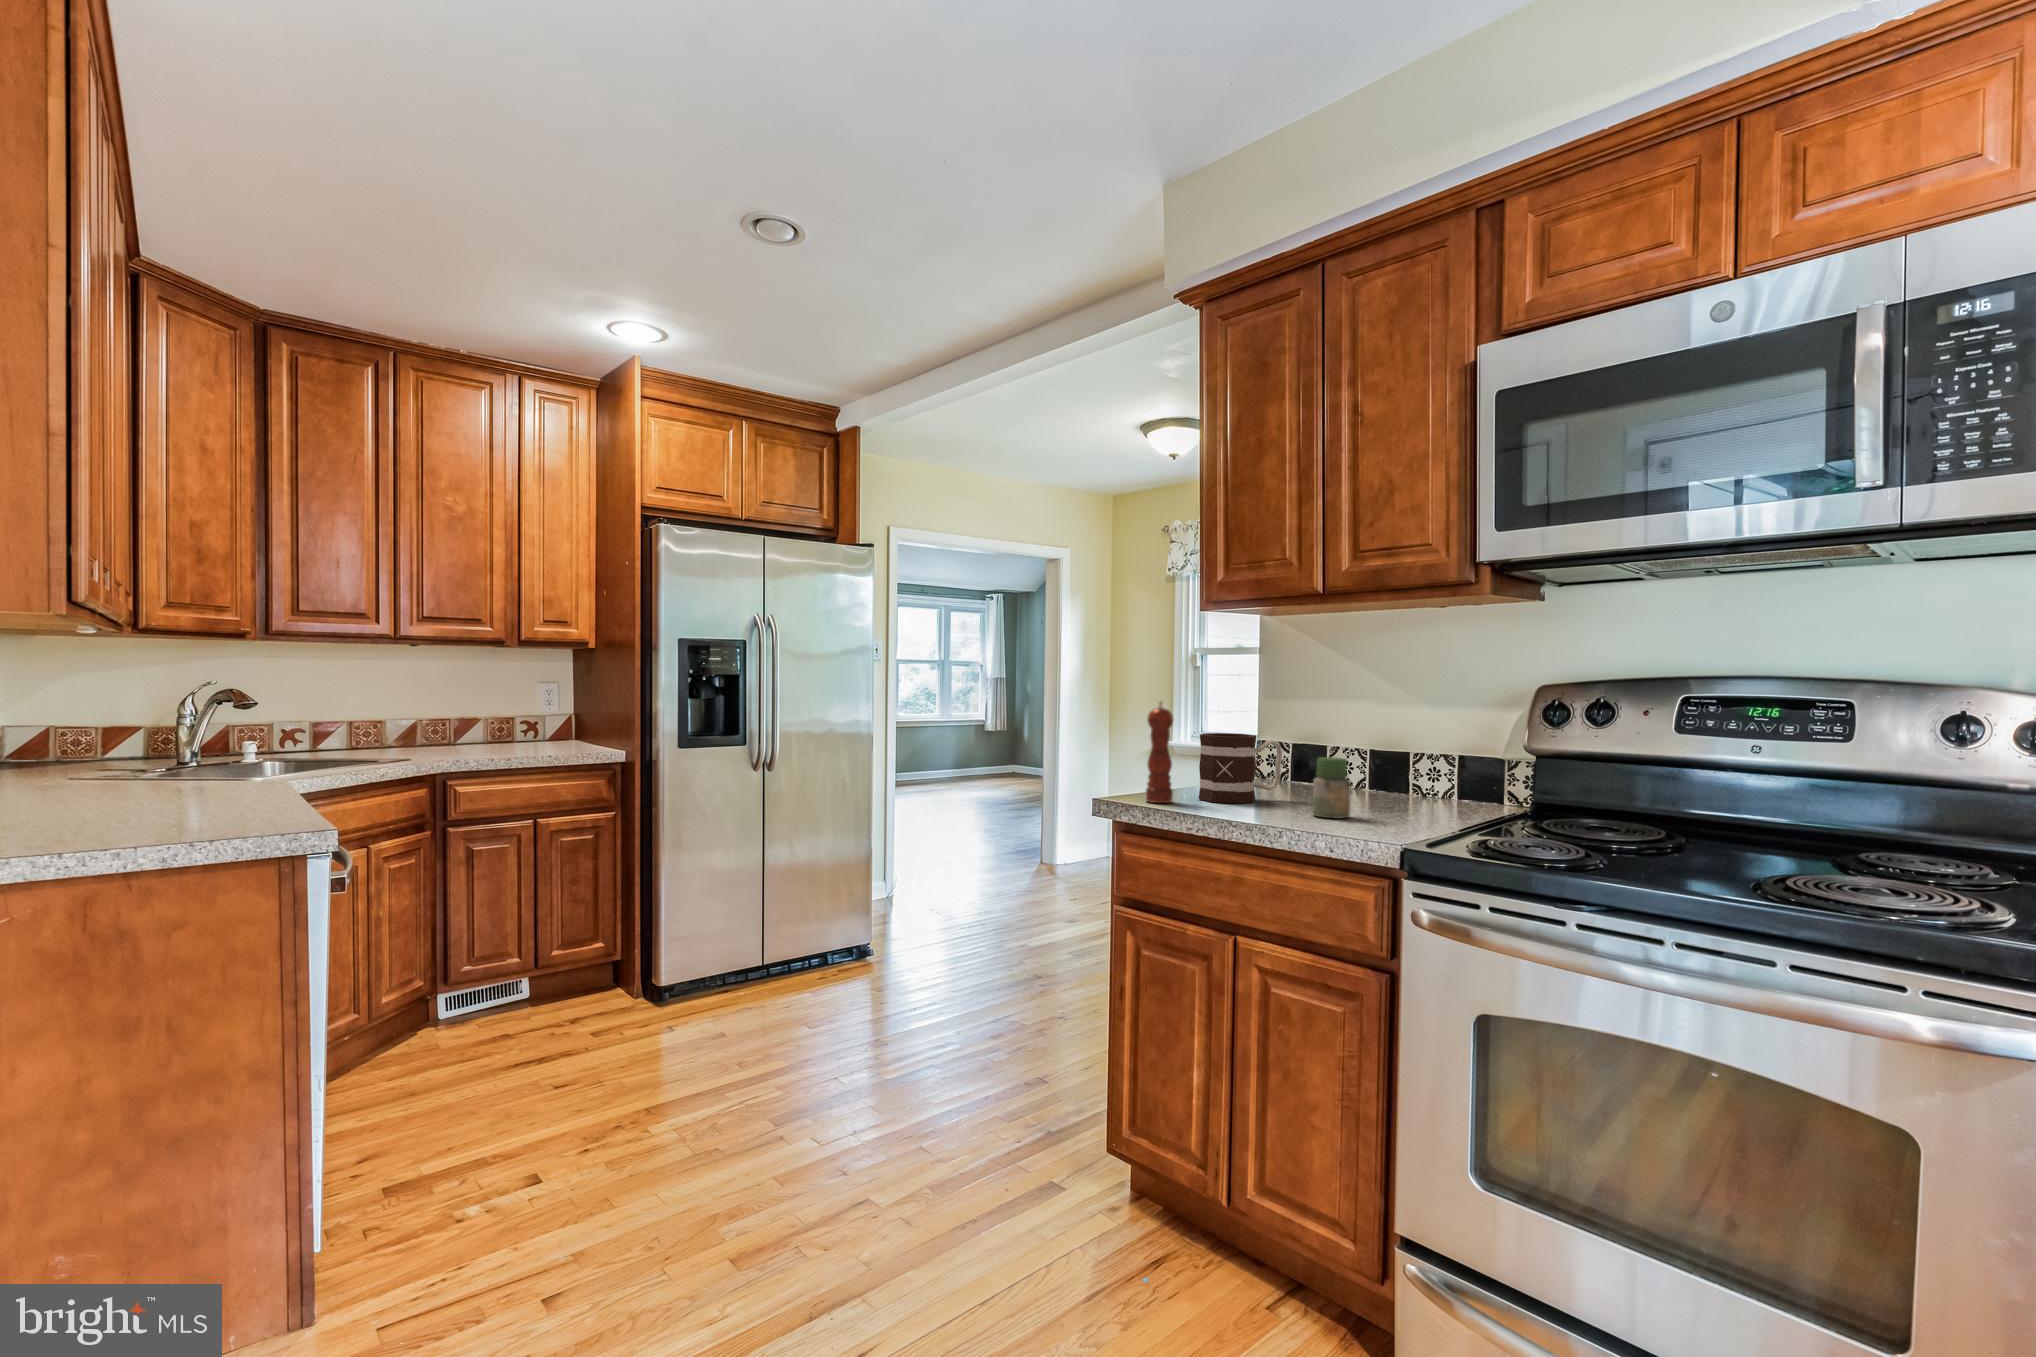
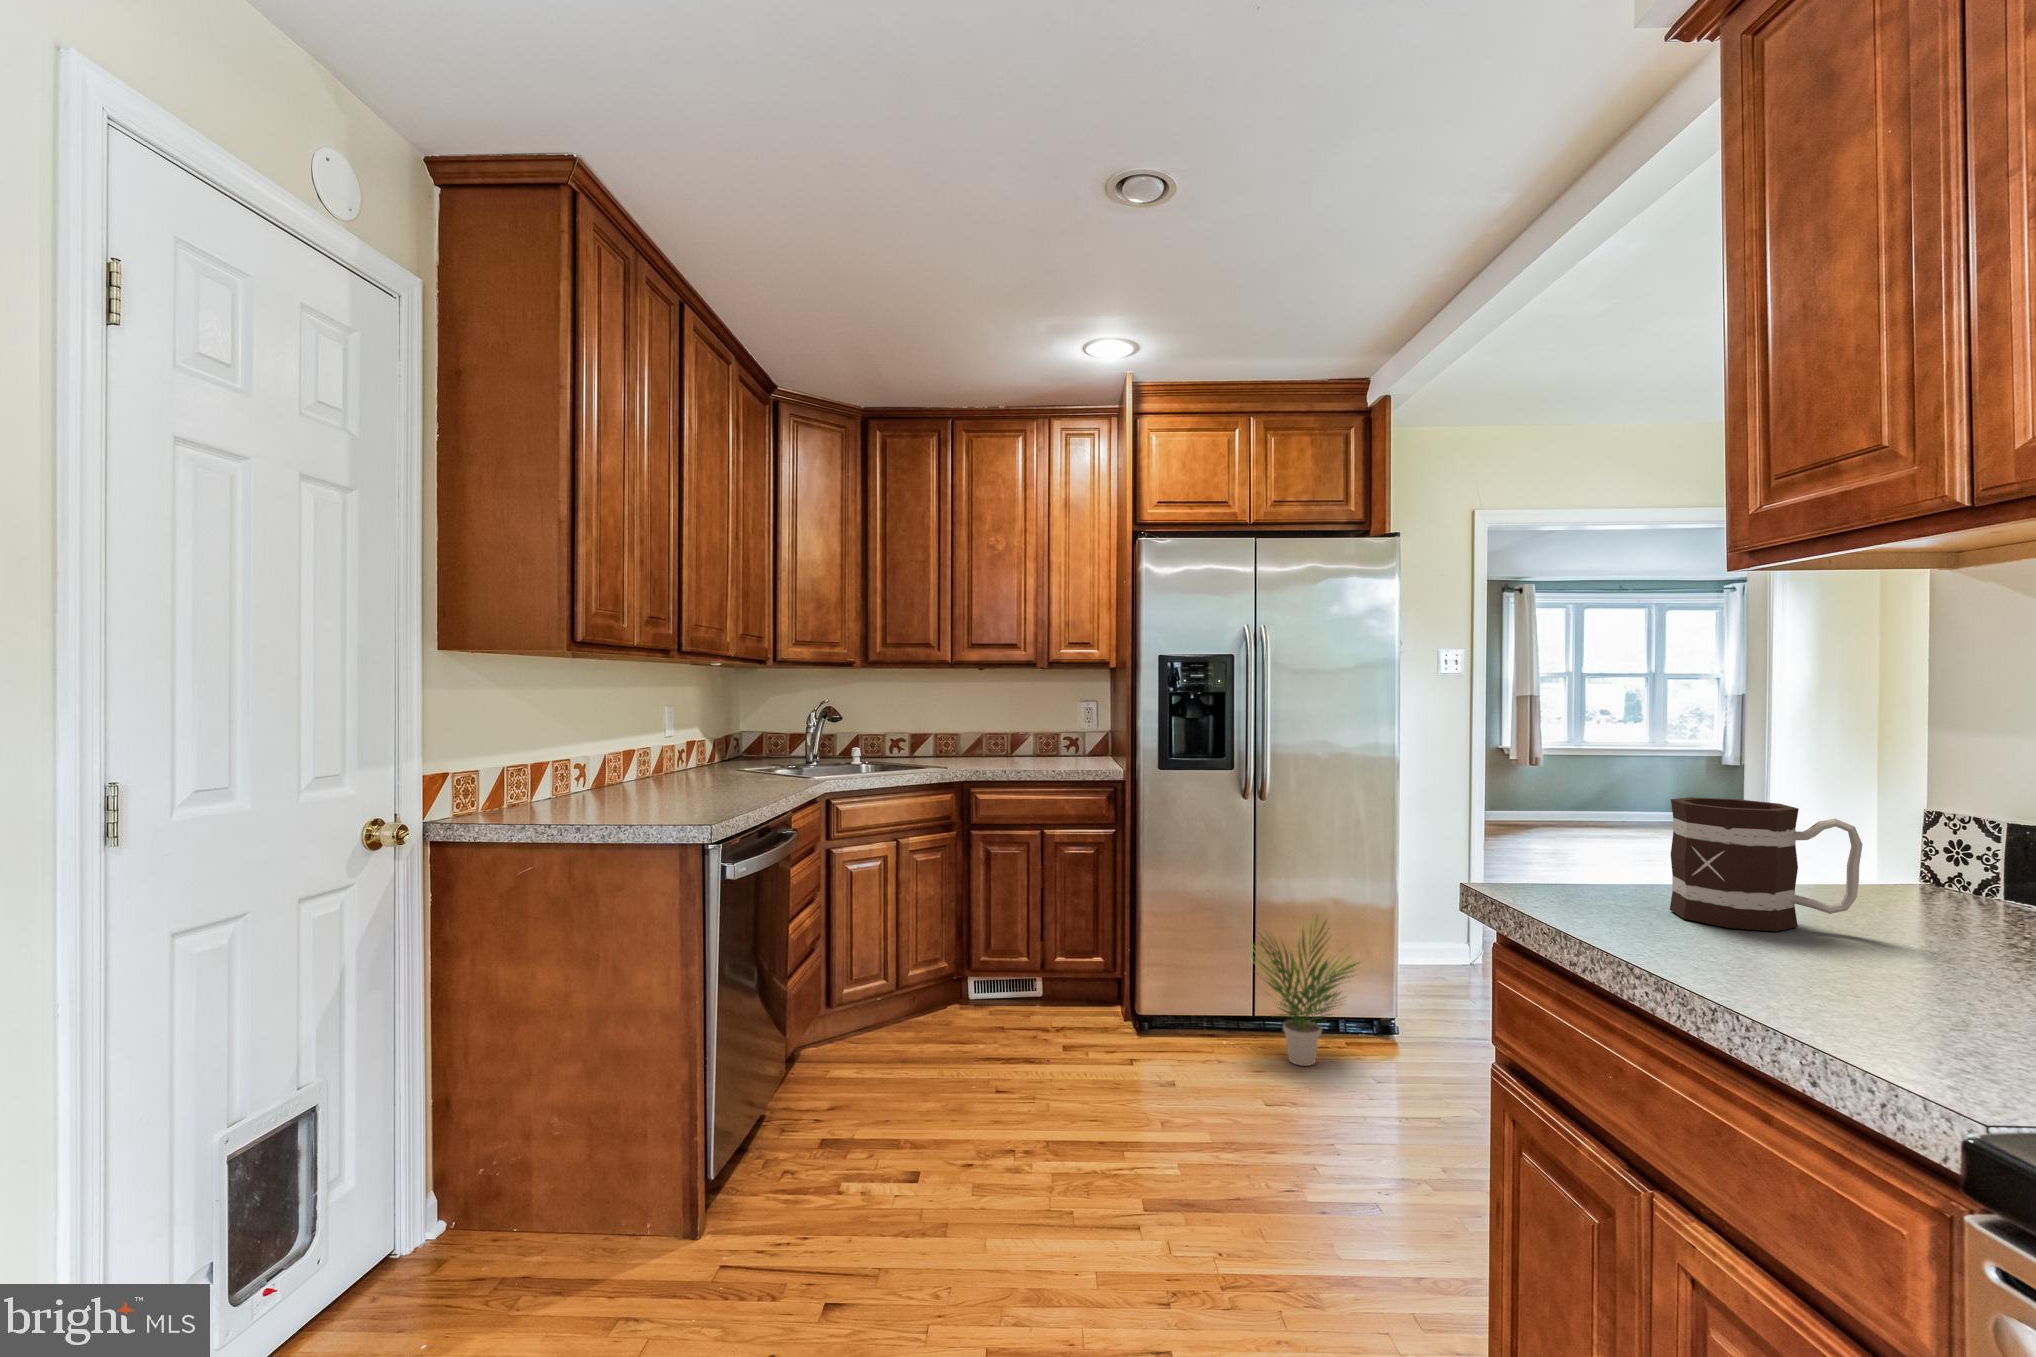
pepper mill: present [1146,701,1173,803] -> none [1554,739,1605,909]
jar: present [1313,757,1350,818] -> none [1851,864,1950,999]
potted plant: none [756,864,862,994] -> present [1256,918,1359,1066]

